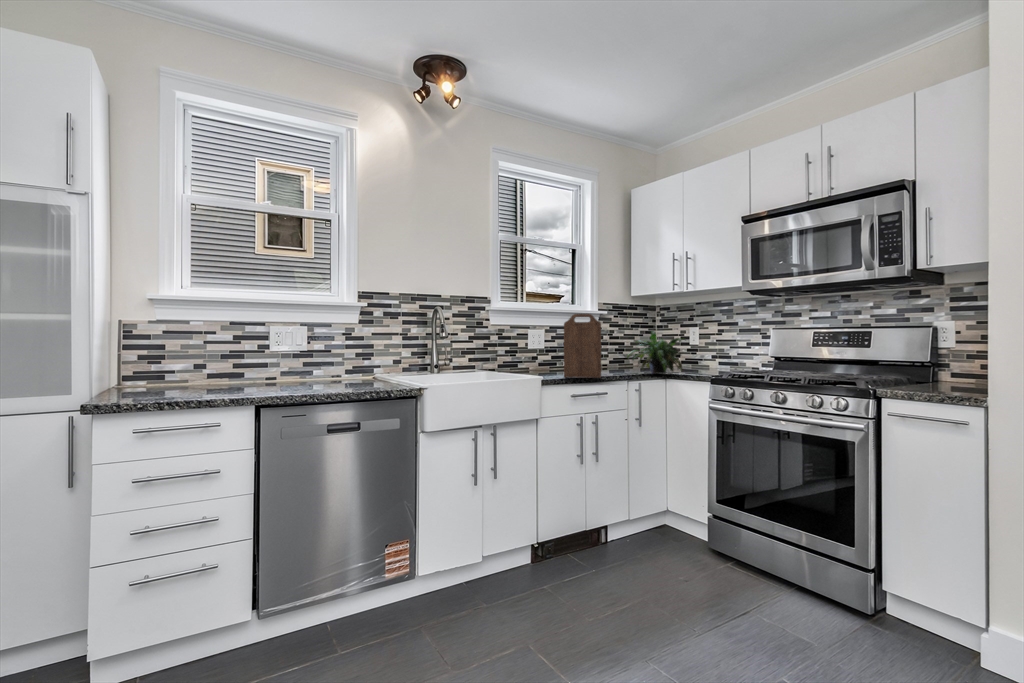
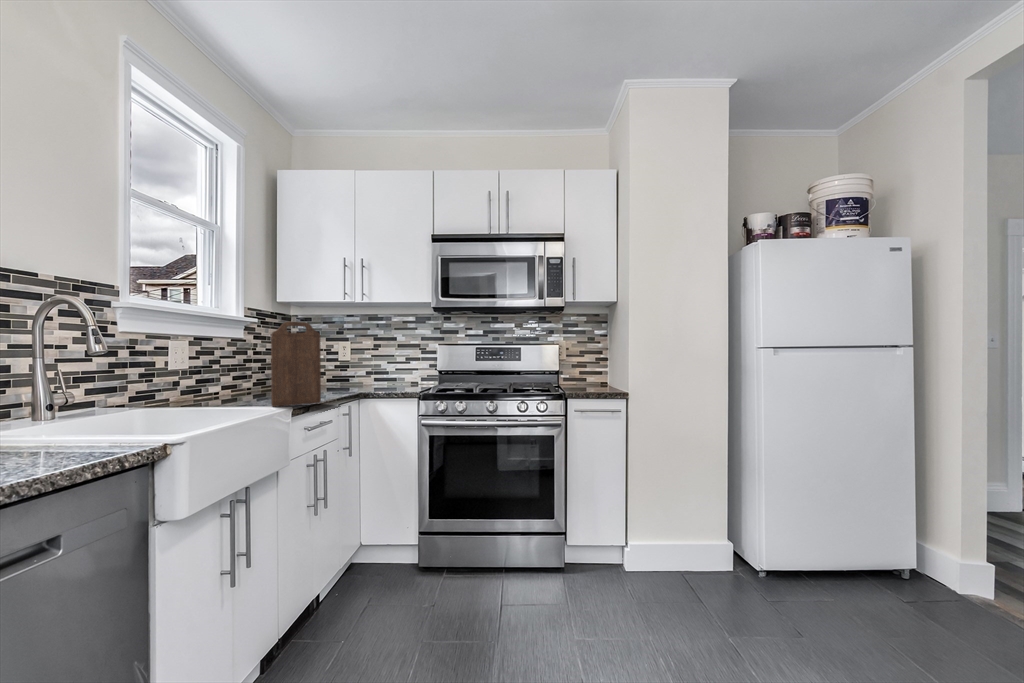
potted plant: present [627,331,685,374] -> none [313,345,379,394]

